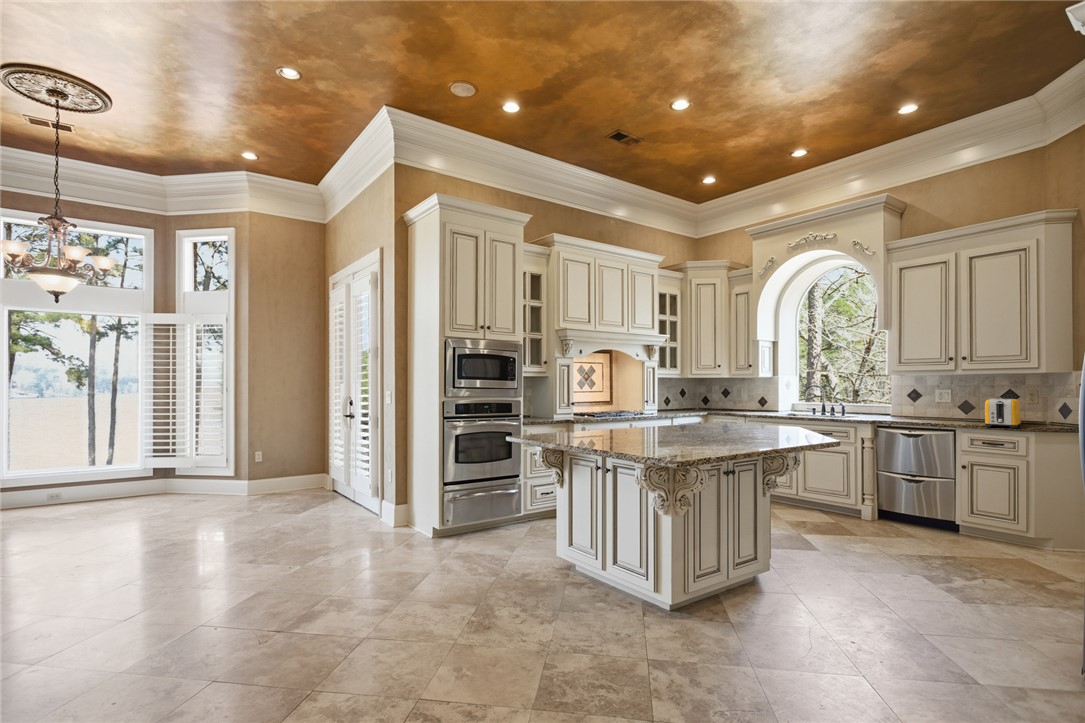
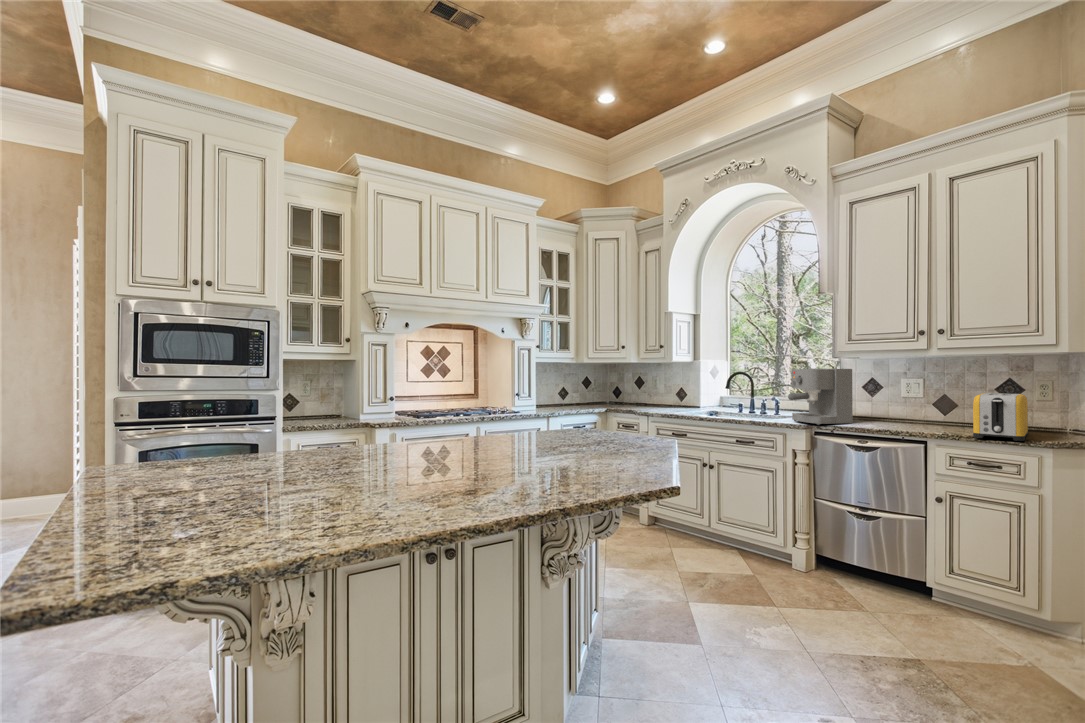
coffee maker: none [857,382,903,421] -> present [788,369,853,425]

